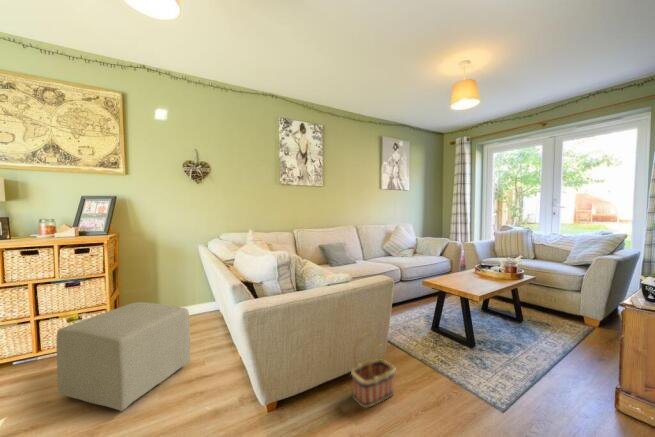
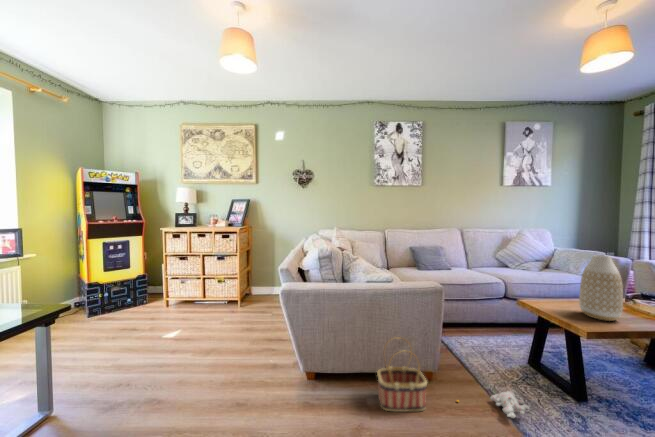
vase: none [463,242,487,287] -> present [579,255,623,321]
ottoman: present [56,302,191,411] -> none [200,275,275,345]
plush toy: none [409,354,457,377] -> present [457,391,528,418]

